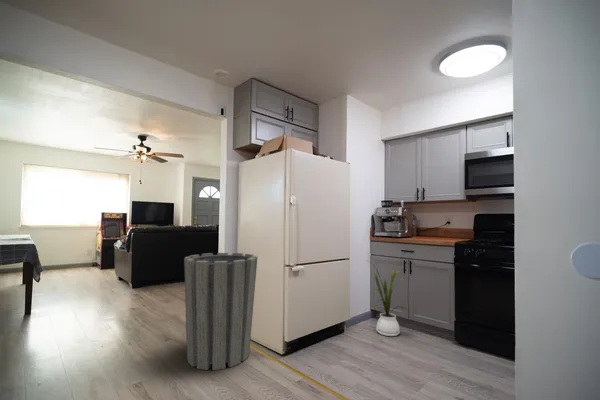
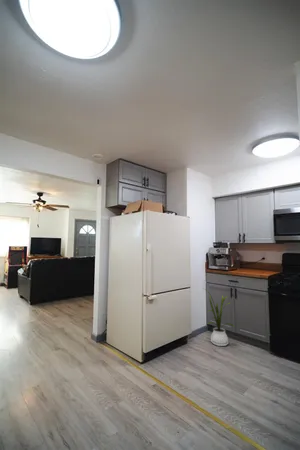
trash can: present [184,253,257,370] -> none [69,285,122,376]

